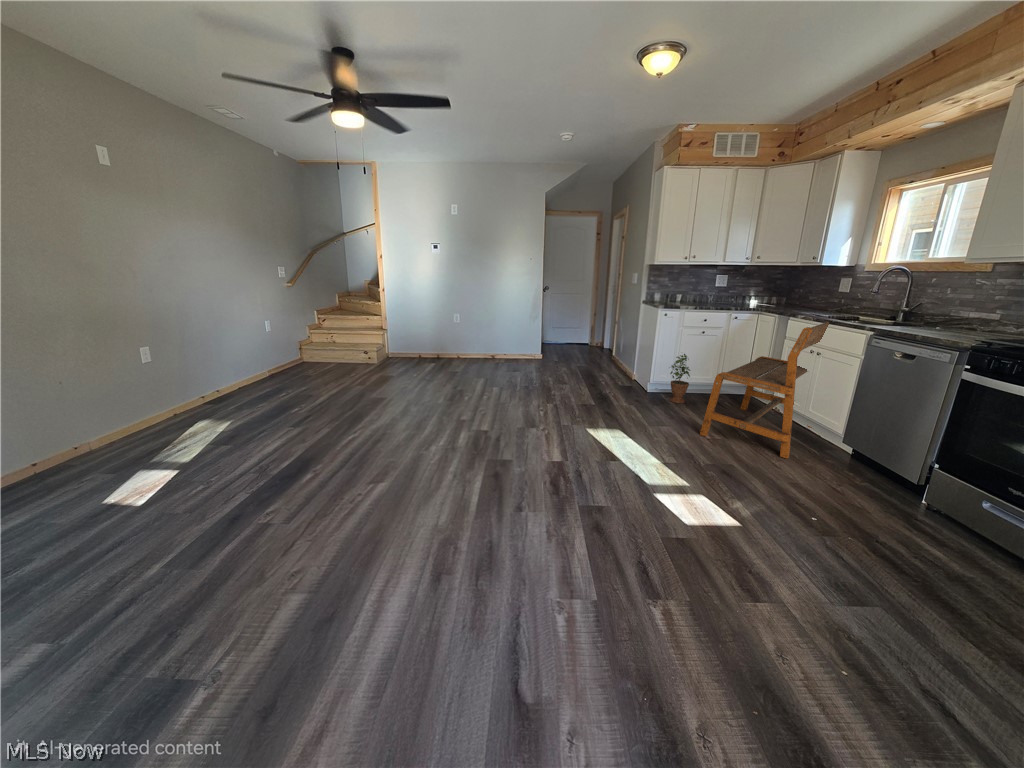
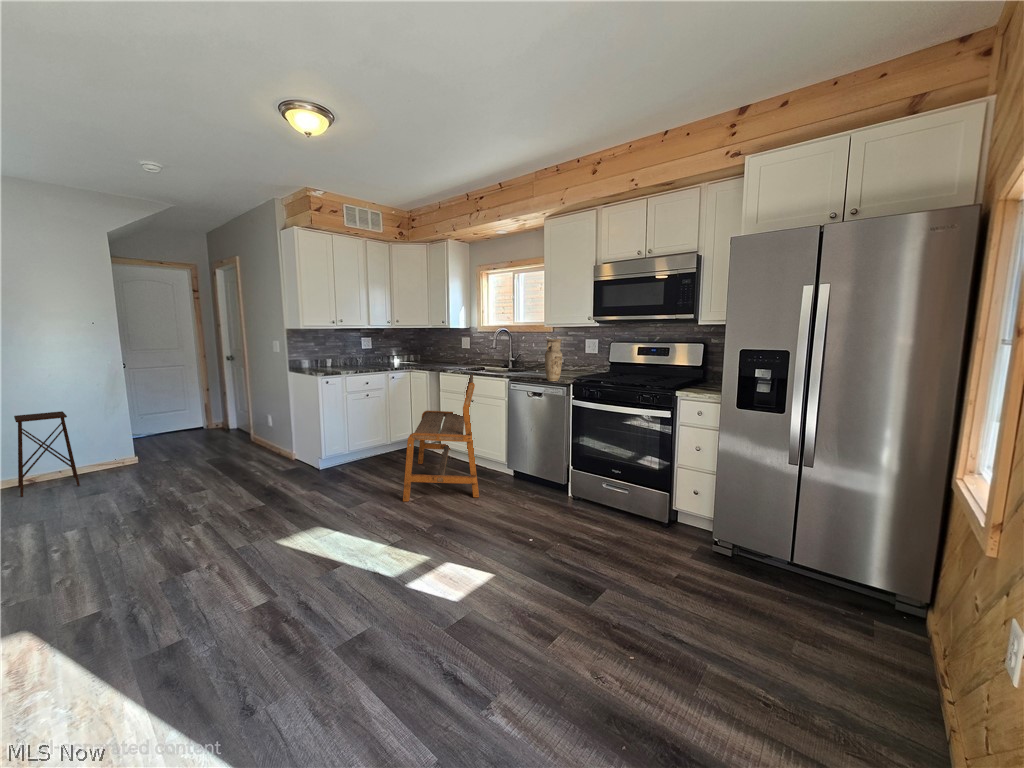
vase: none [949,275,1003,340] -> present [545,339,562,381]
side table: none [493,319,517,365] -> present [14,411,80,497]
potted plant: present [670,354,690,403] -> none [343,419,368,475]

